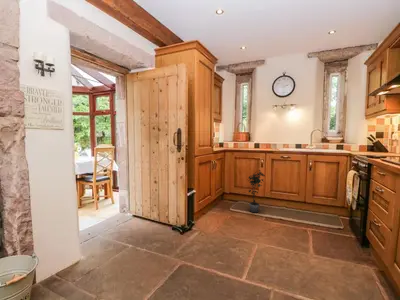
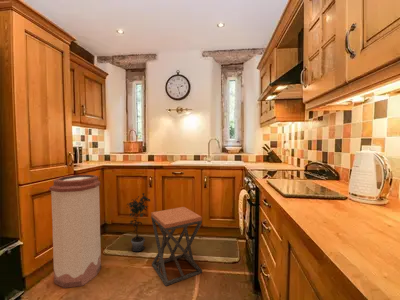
trash can: none [207,153,235,225] -> present [49,175,101,288]
stool: none [269,182,314,234] -> present [151,207,202,286]

